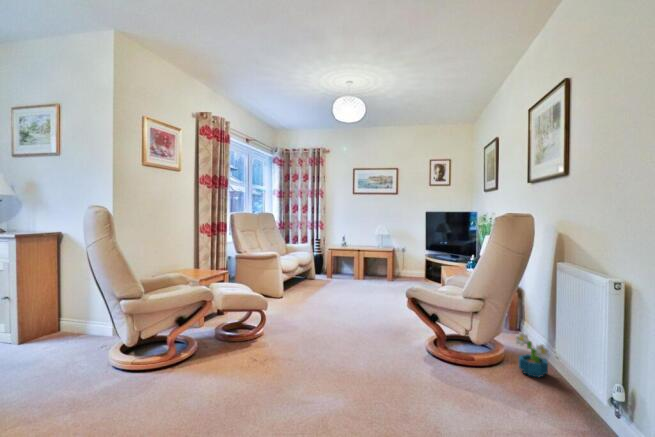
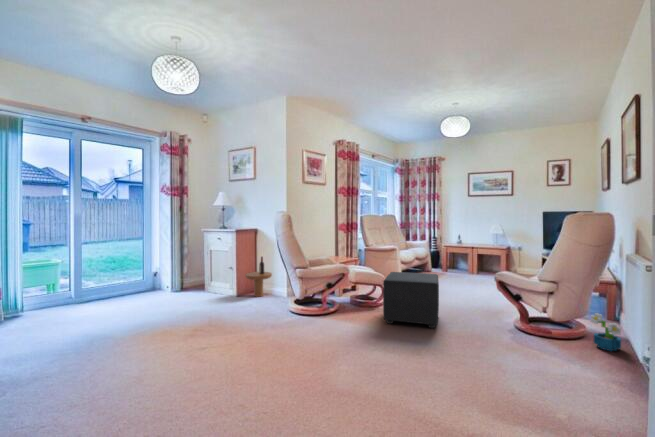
side table: none [32,278,86,344] -> present [245,257,272,297]
ottoman: none [267,292,344,373] -> present [383,272,439,328]

